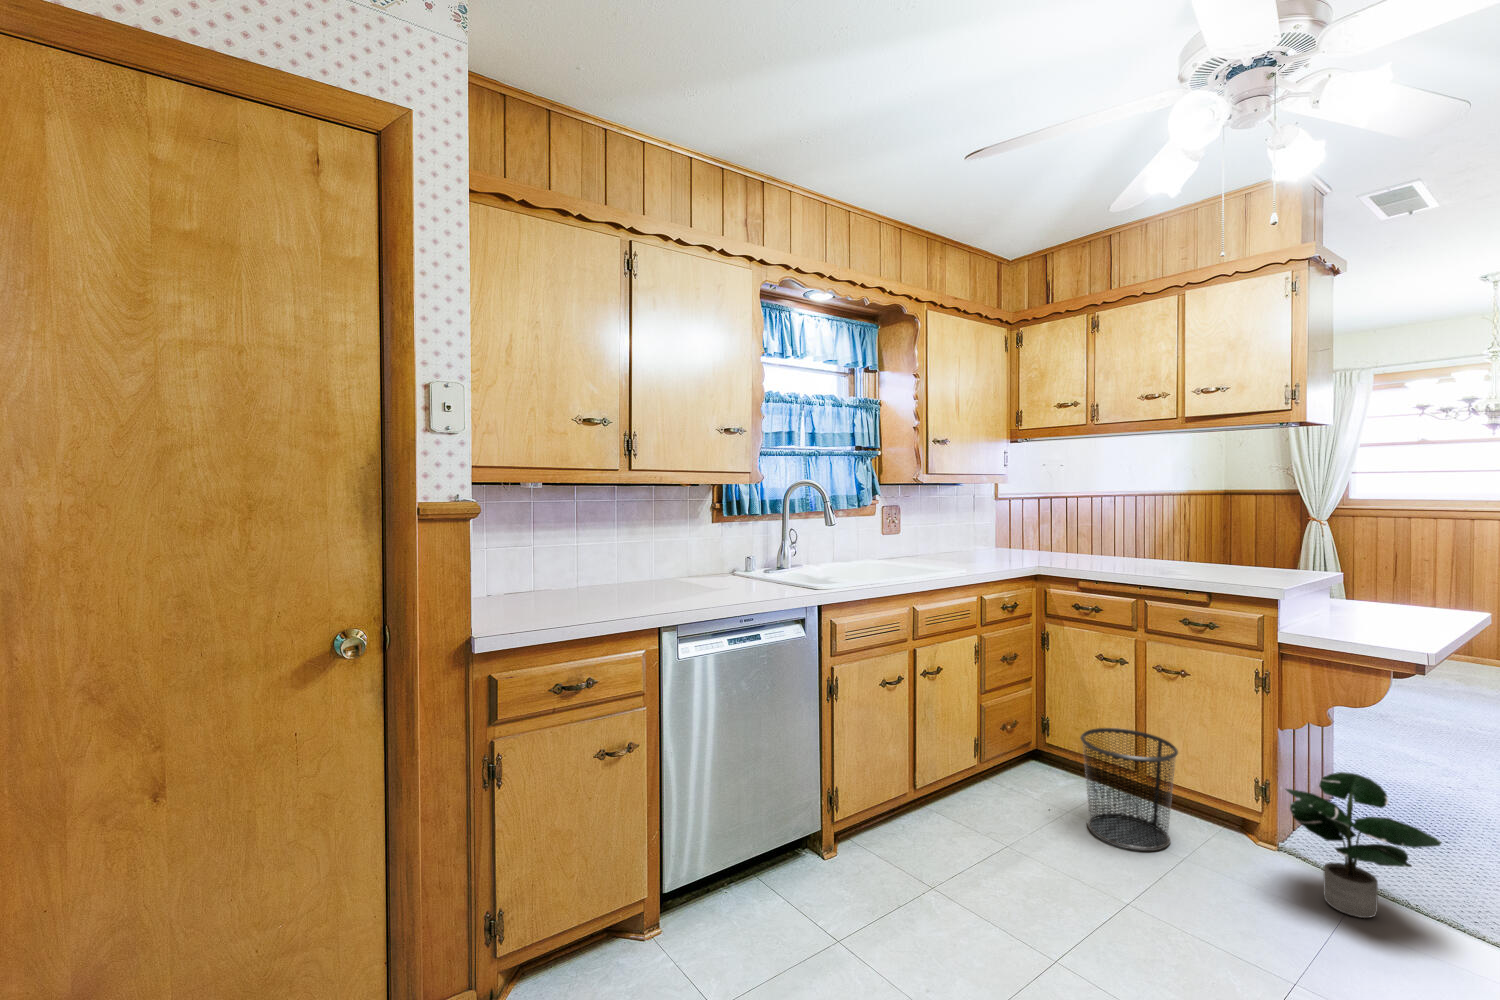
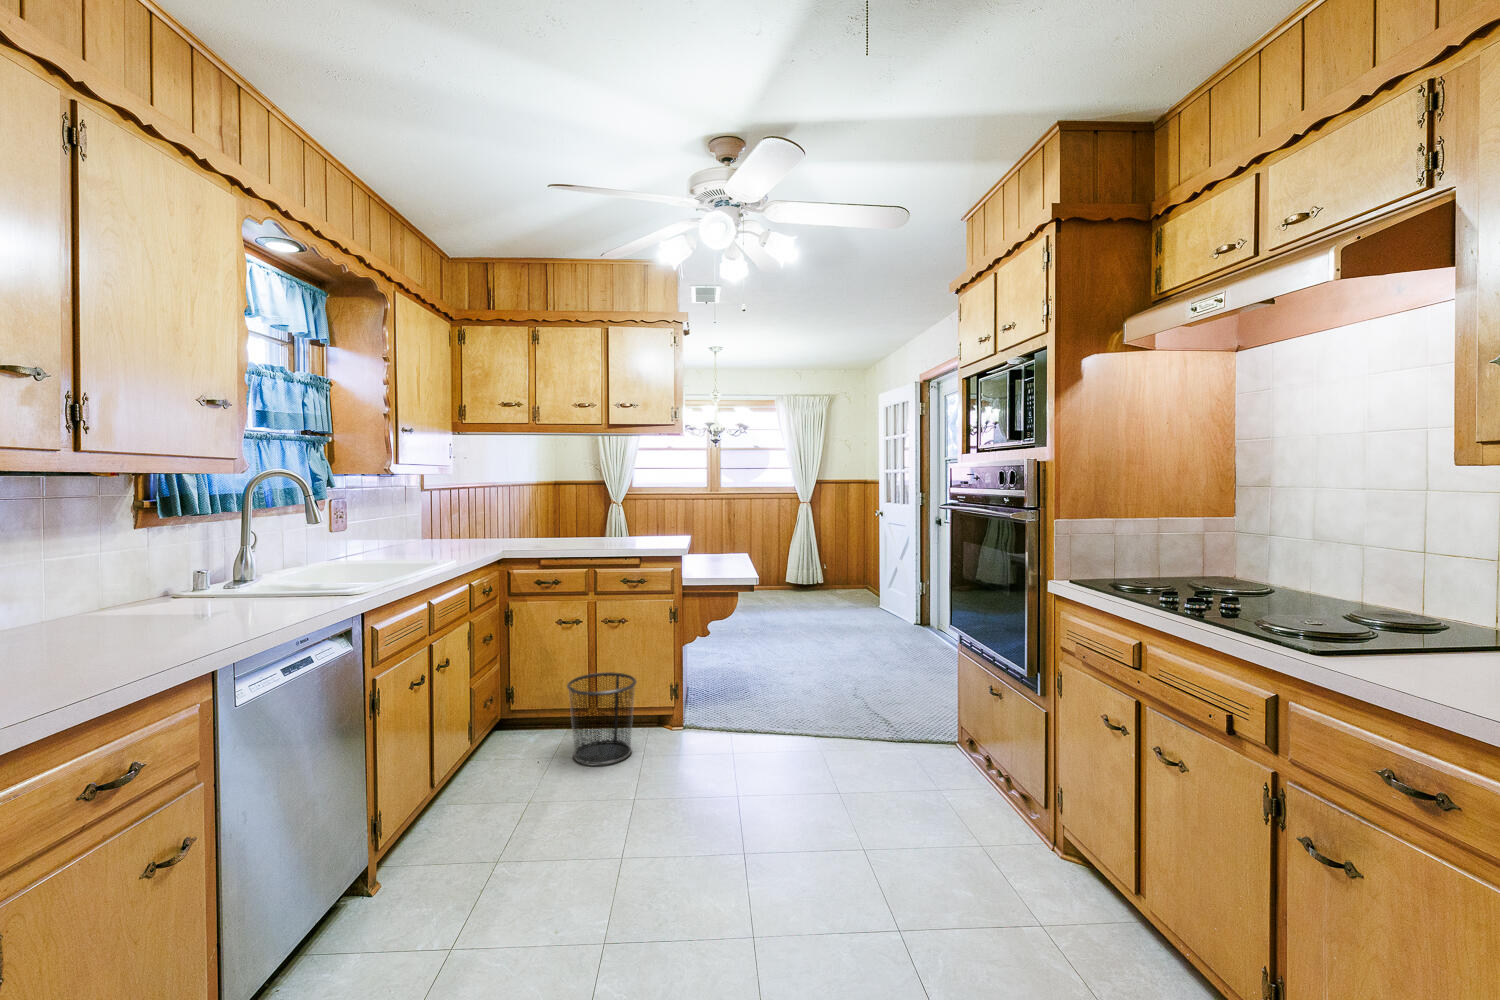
potted plant: present [1286,772,1441,918] -> none [702,662,777,749]

